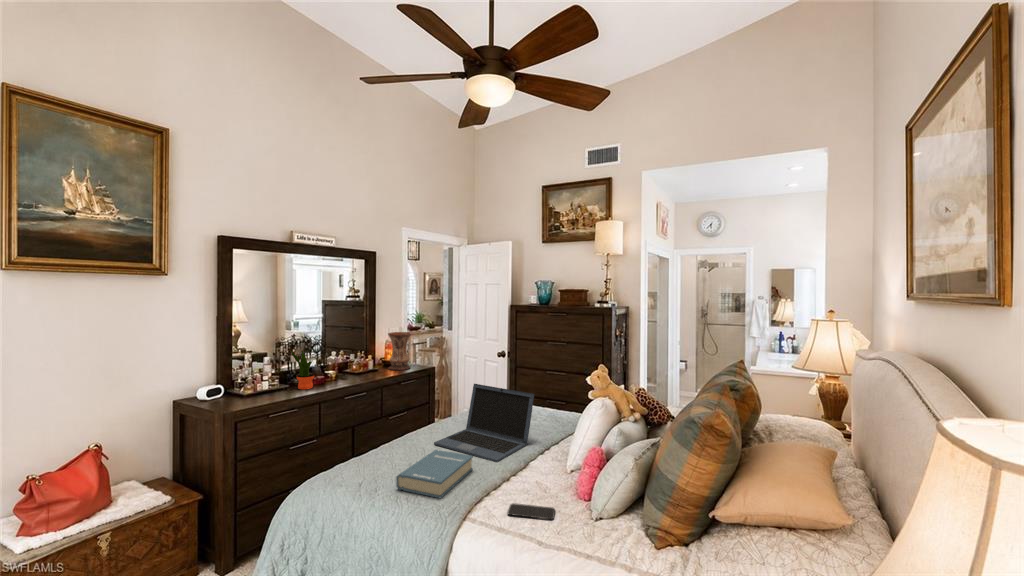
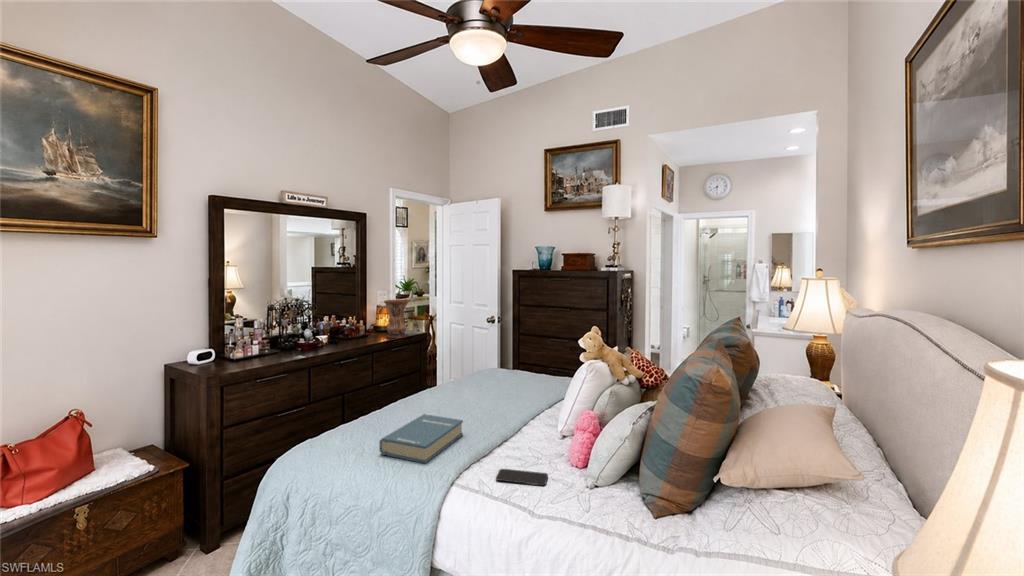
potted plant: present [291,351,314,389] -> none [280,316,306,357]
laptop: present [434,384,534,462] -> none [425,348,531,428]

